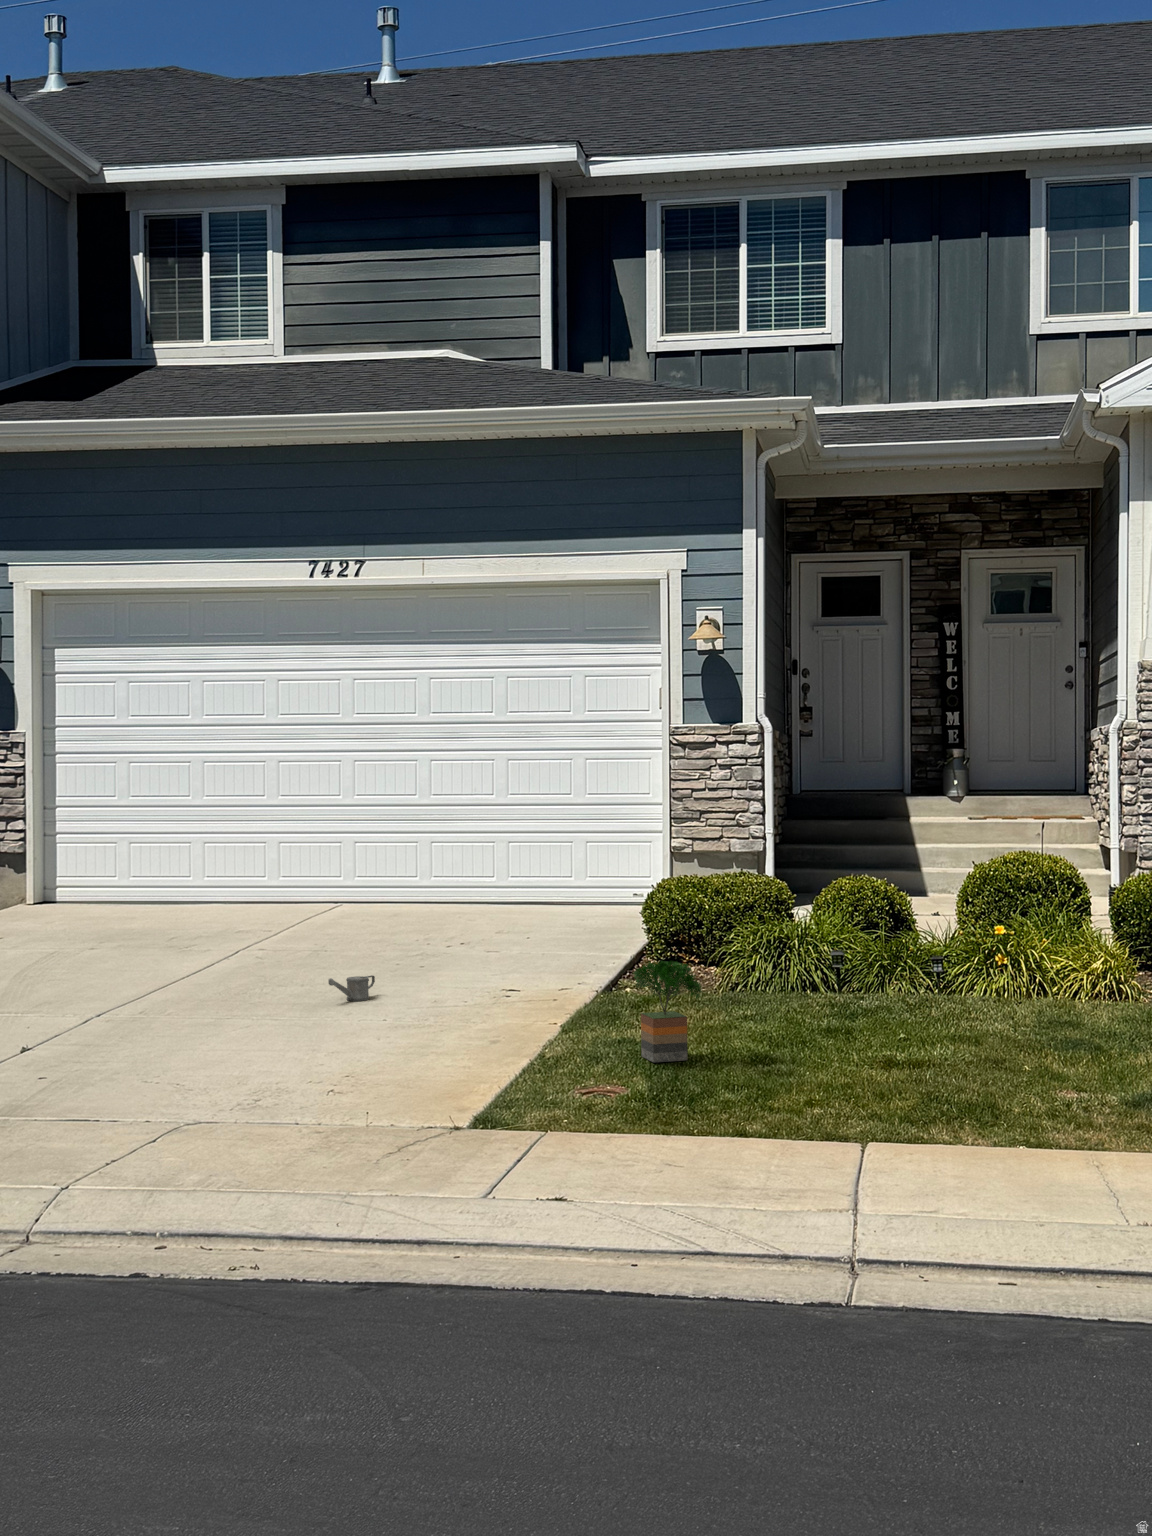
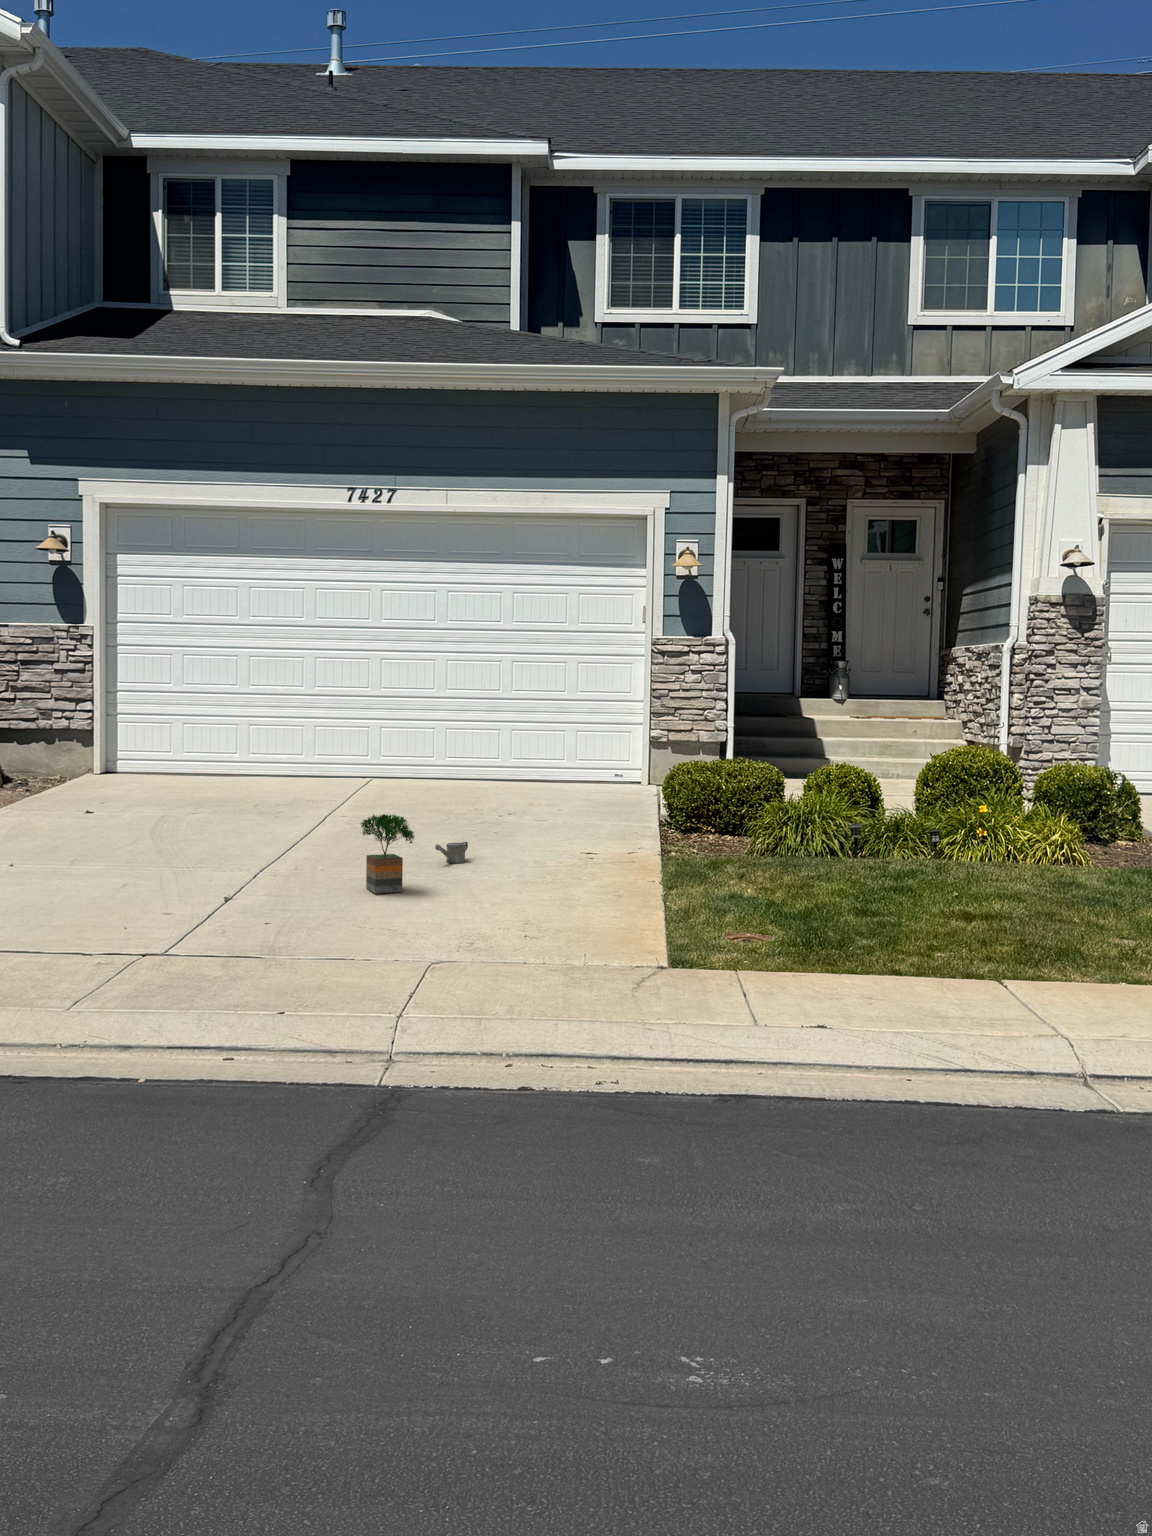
potted tree: present [634,961,702,1062] -> present [360,814,415,893]

